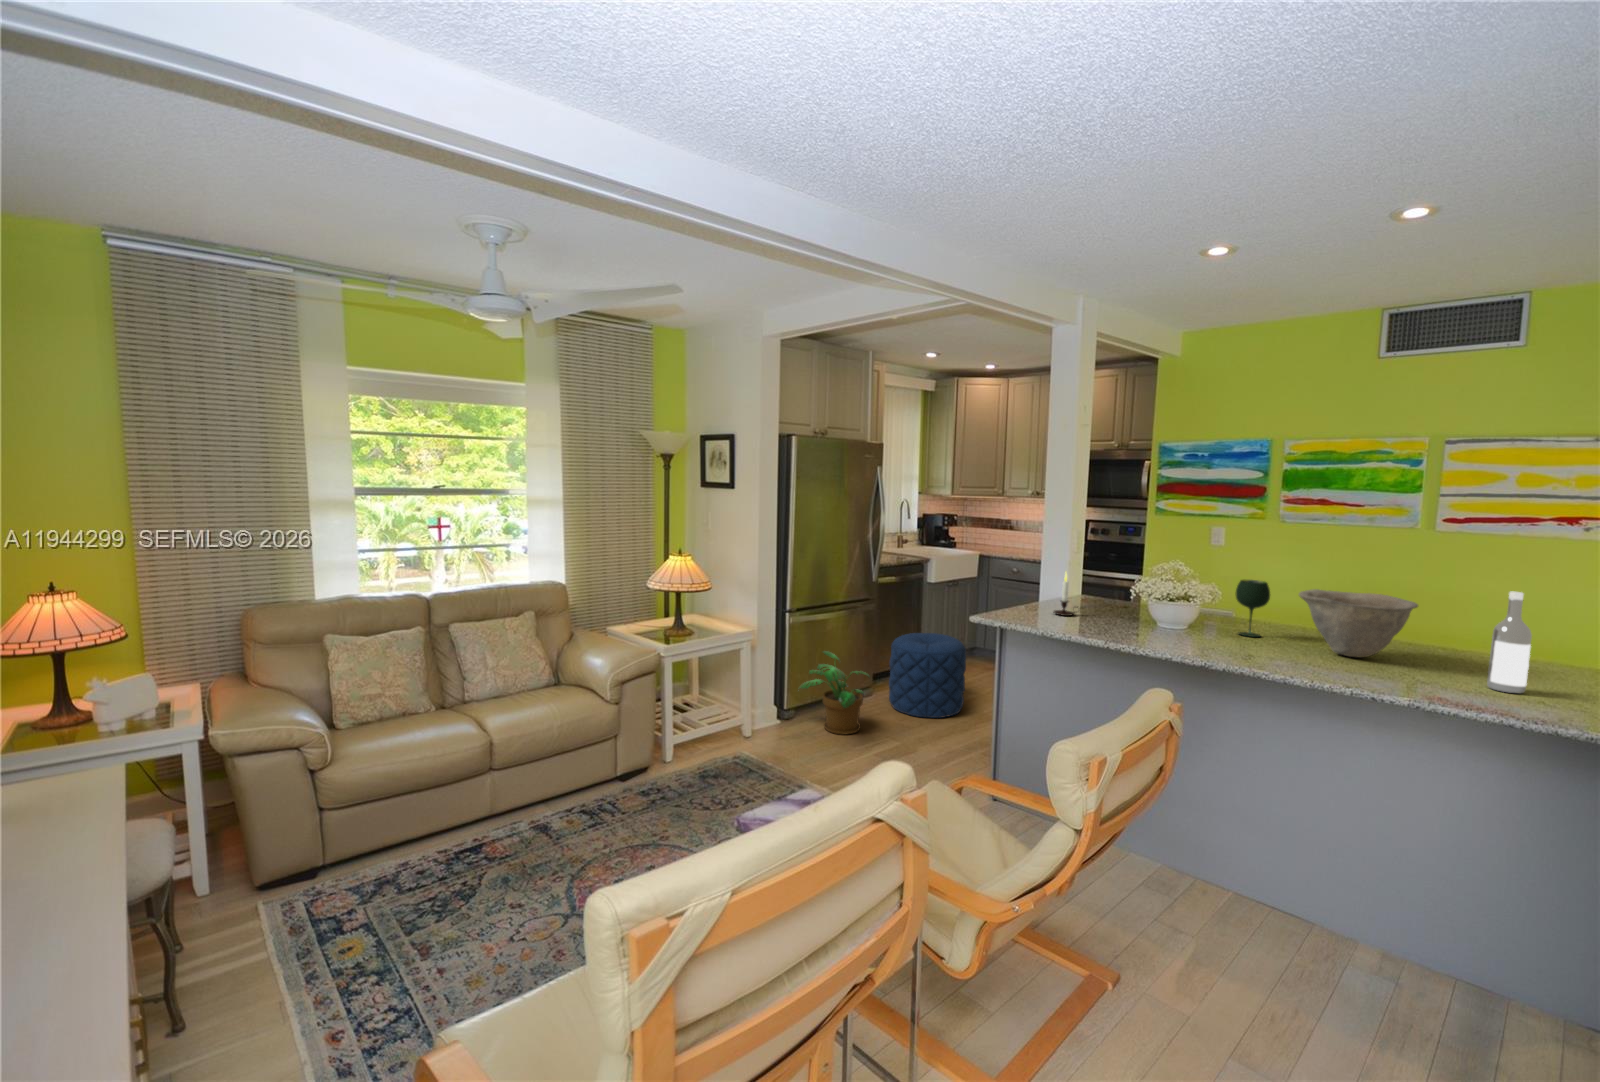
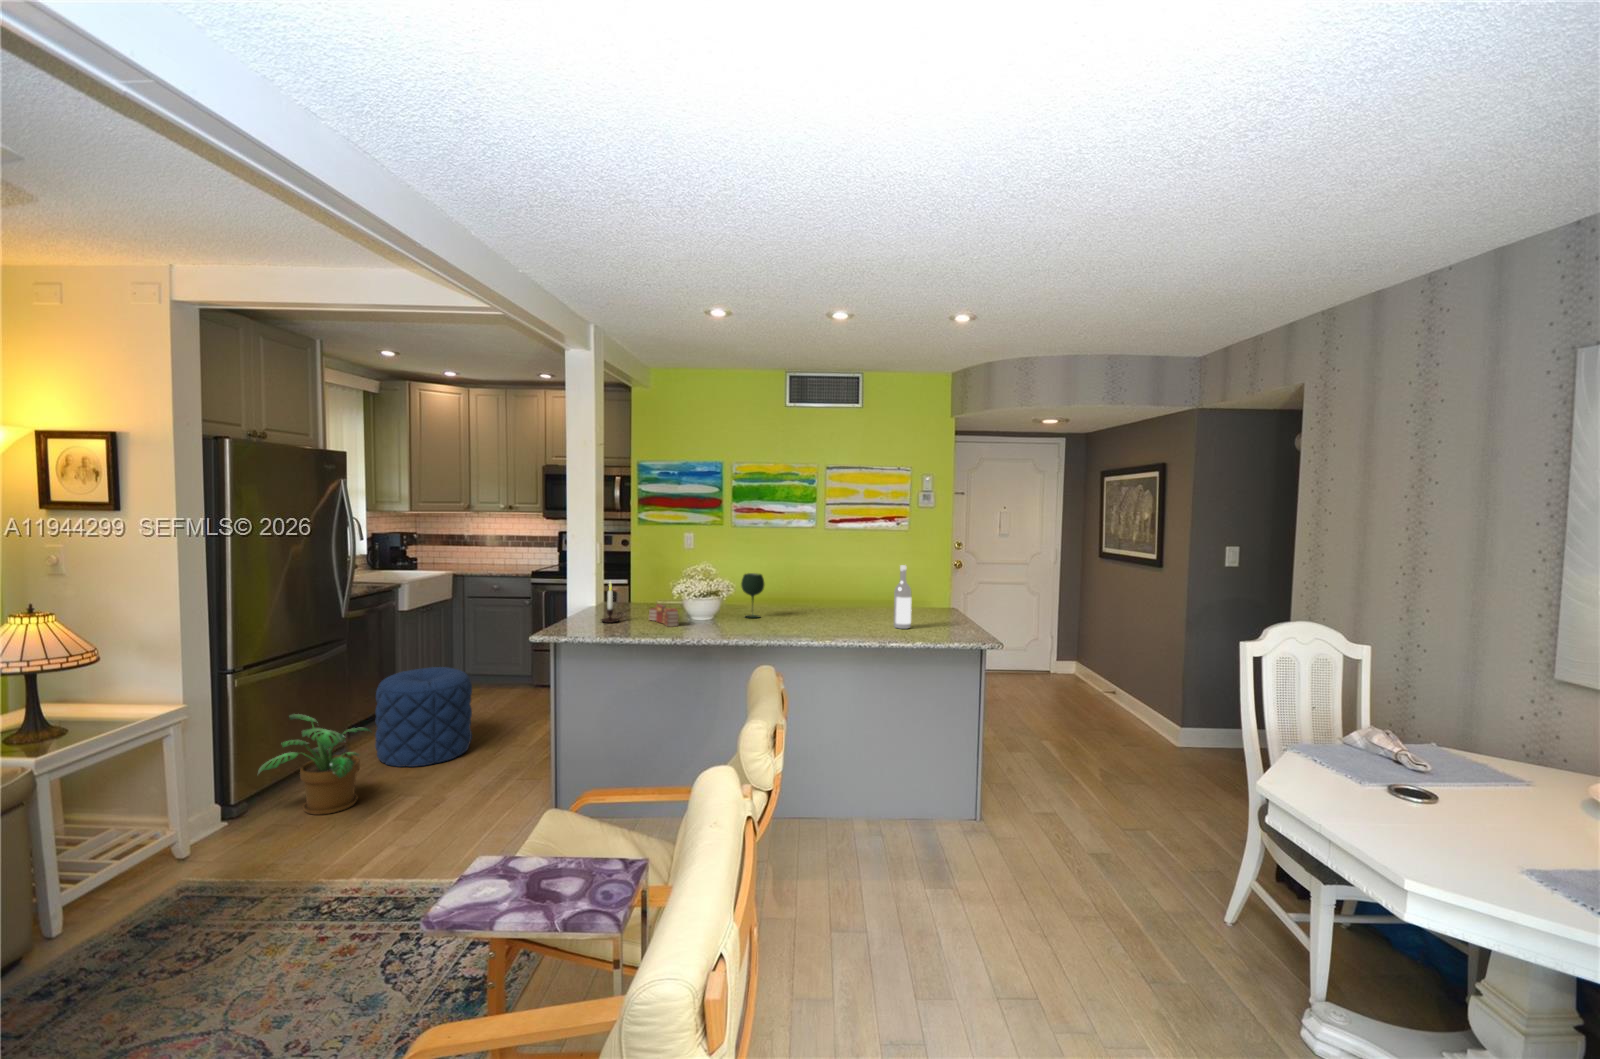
bowl: present [1299,589,1418,657] -> none [787,575,853,622]
book: none [1108,603,1137,631] -> present [649,604,679,627]

